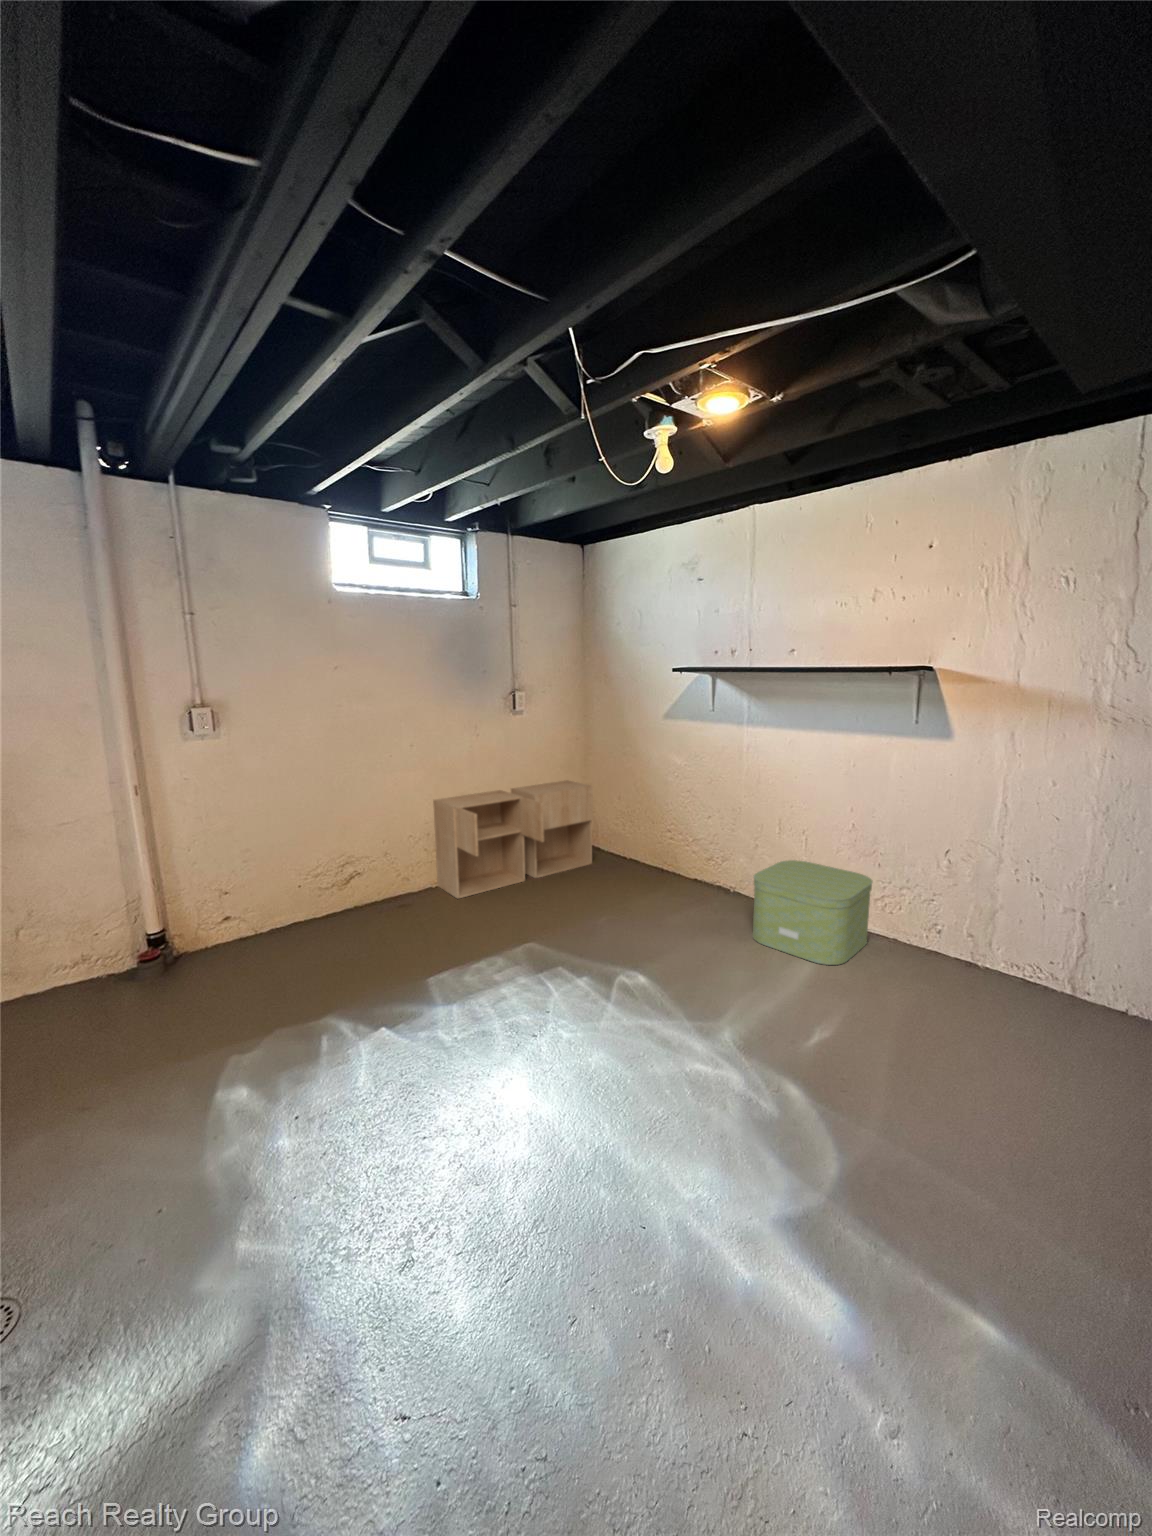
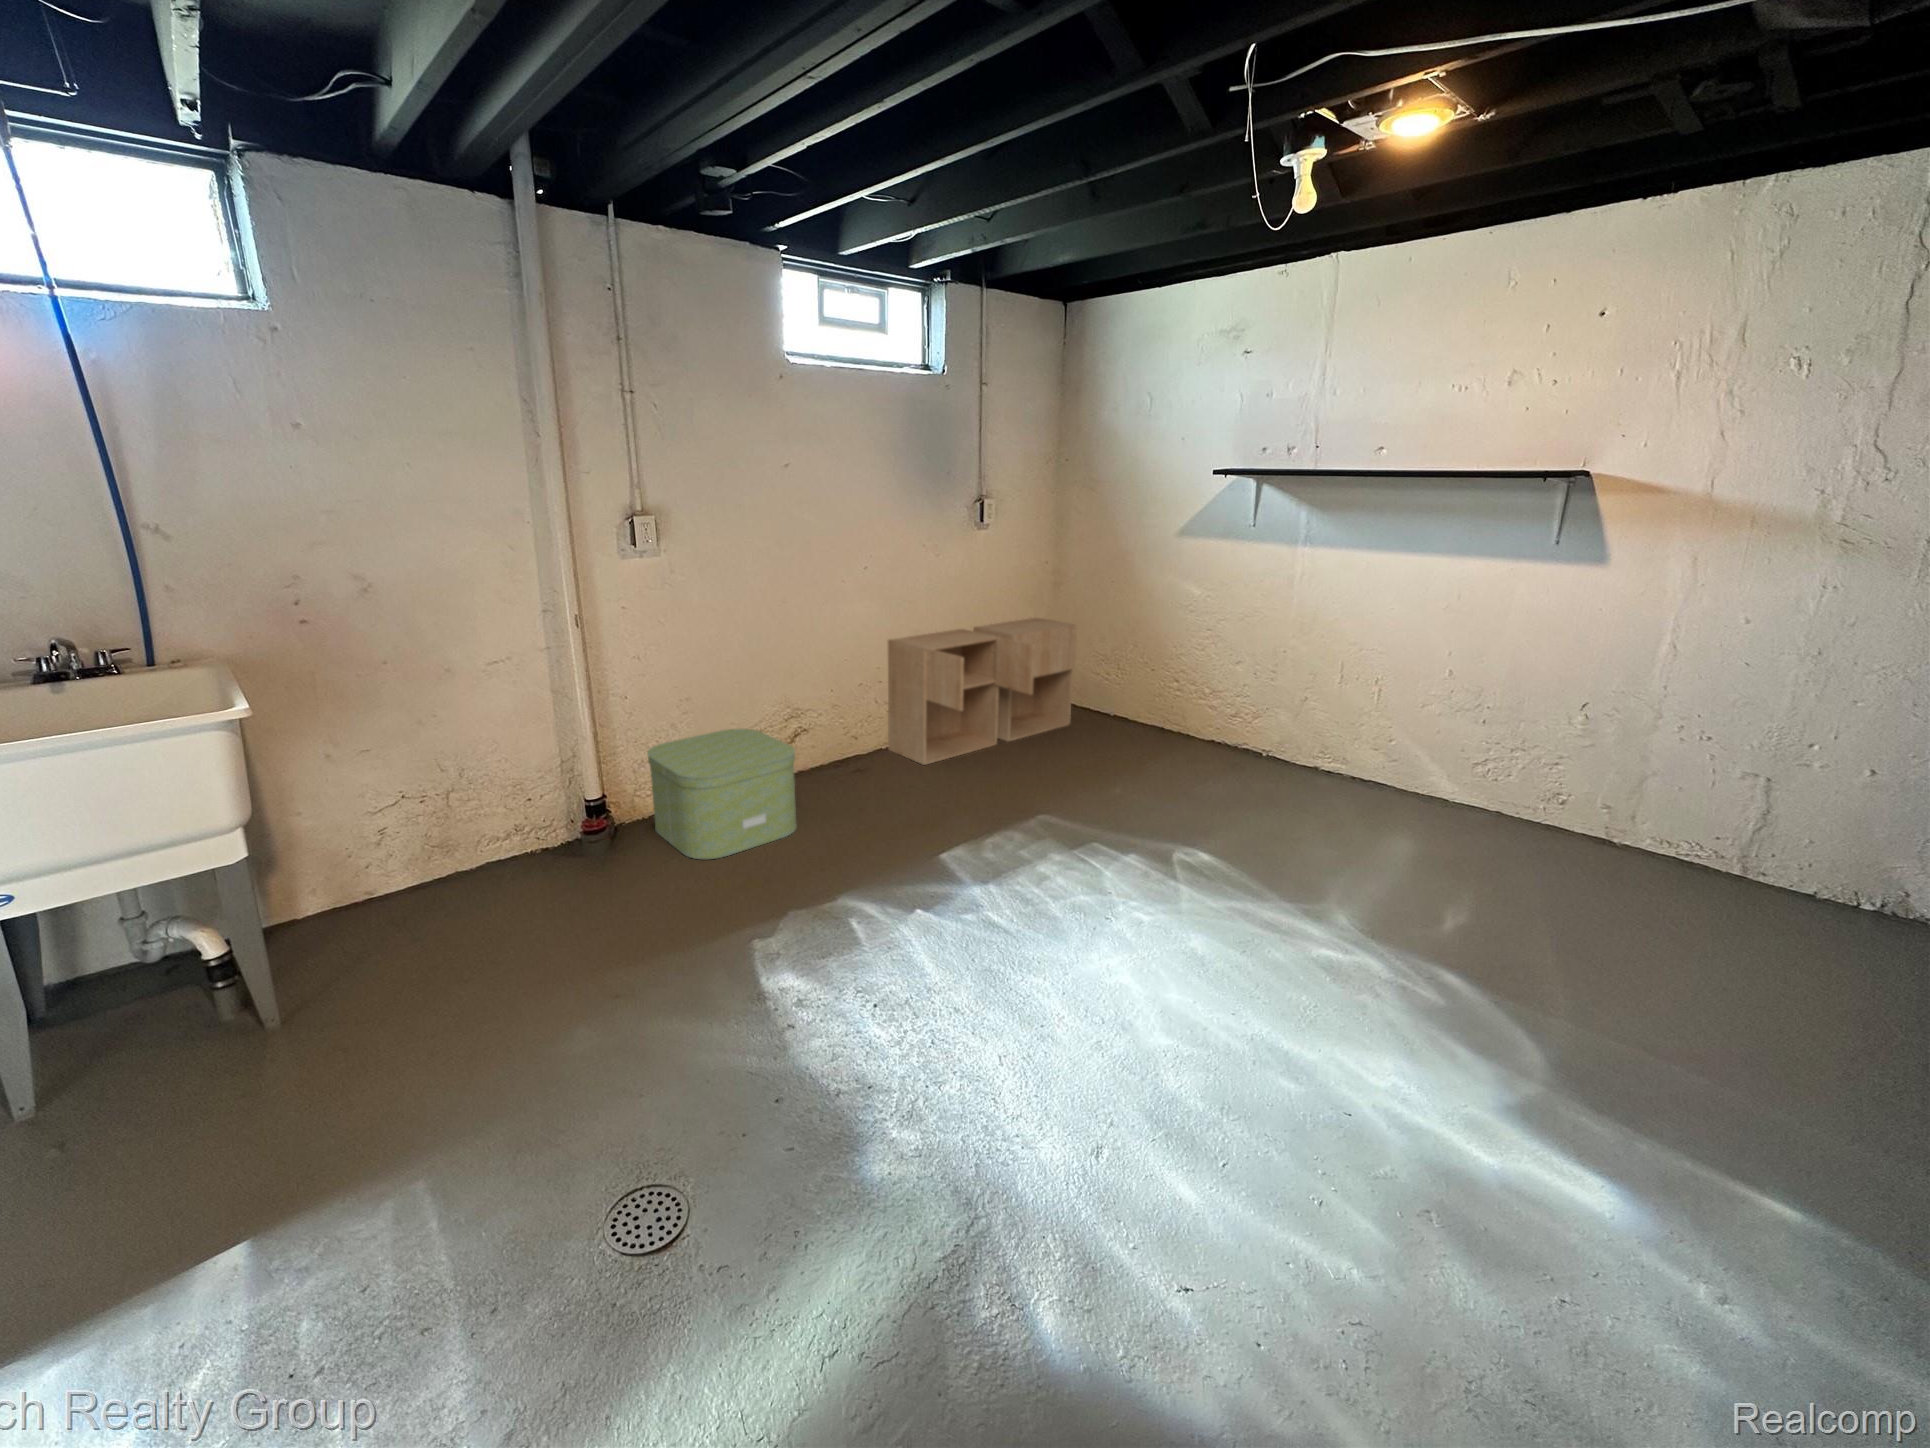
storage box: present [752,860,873,965] -> present [647,729,797,859]

